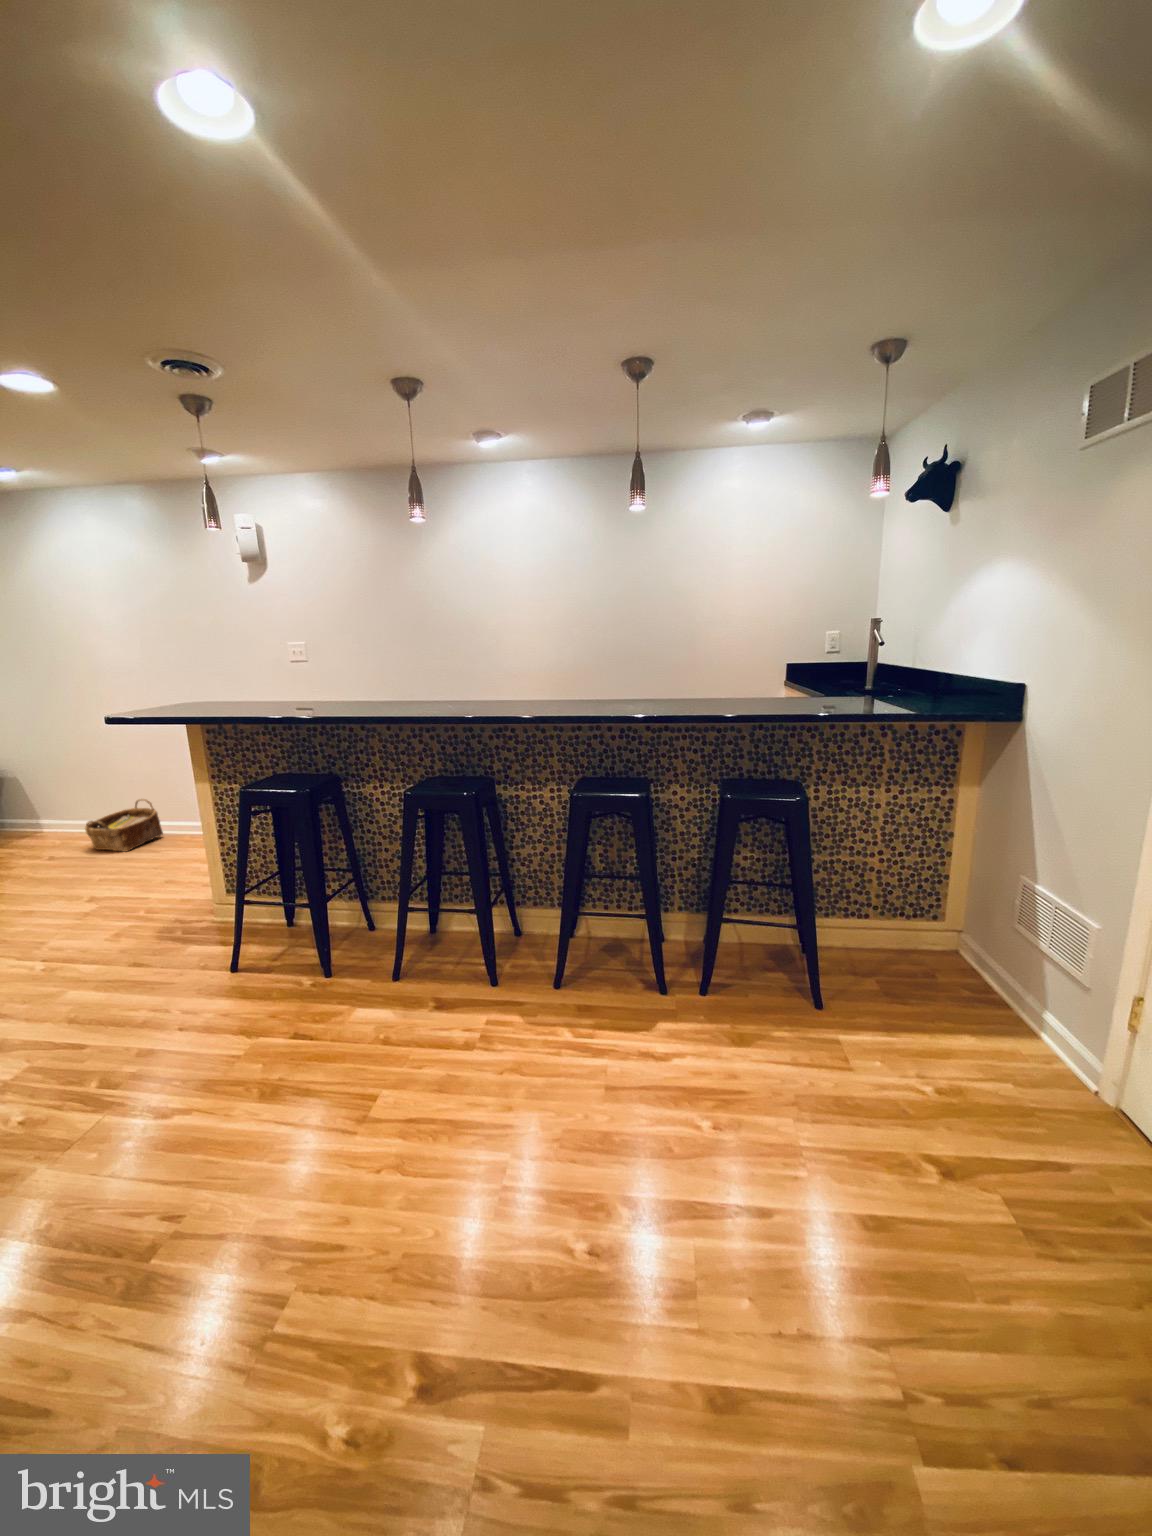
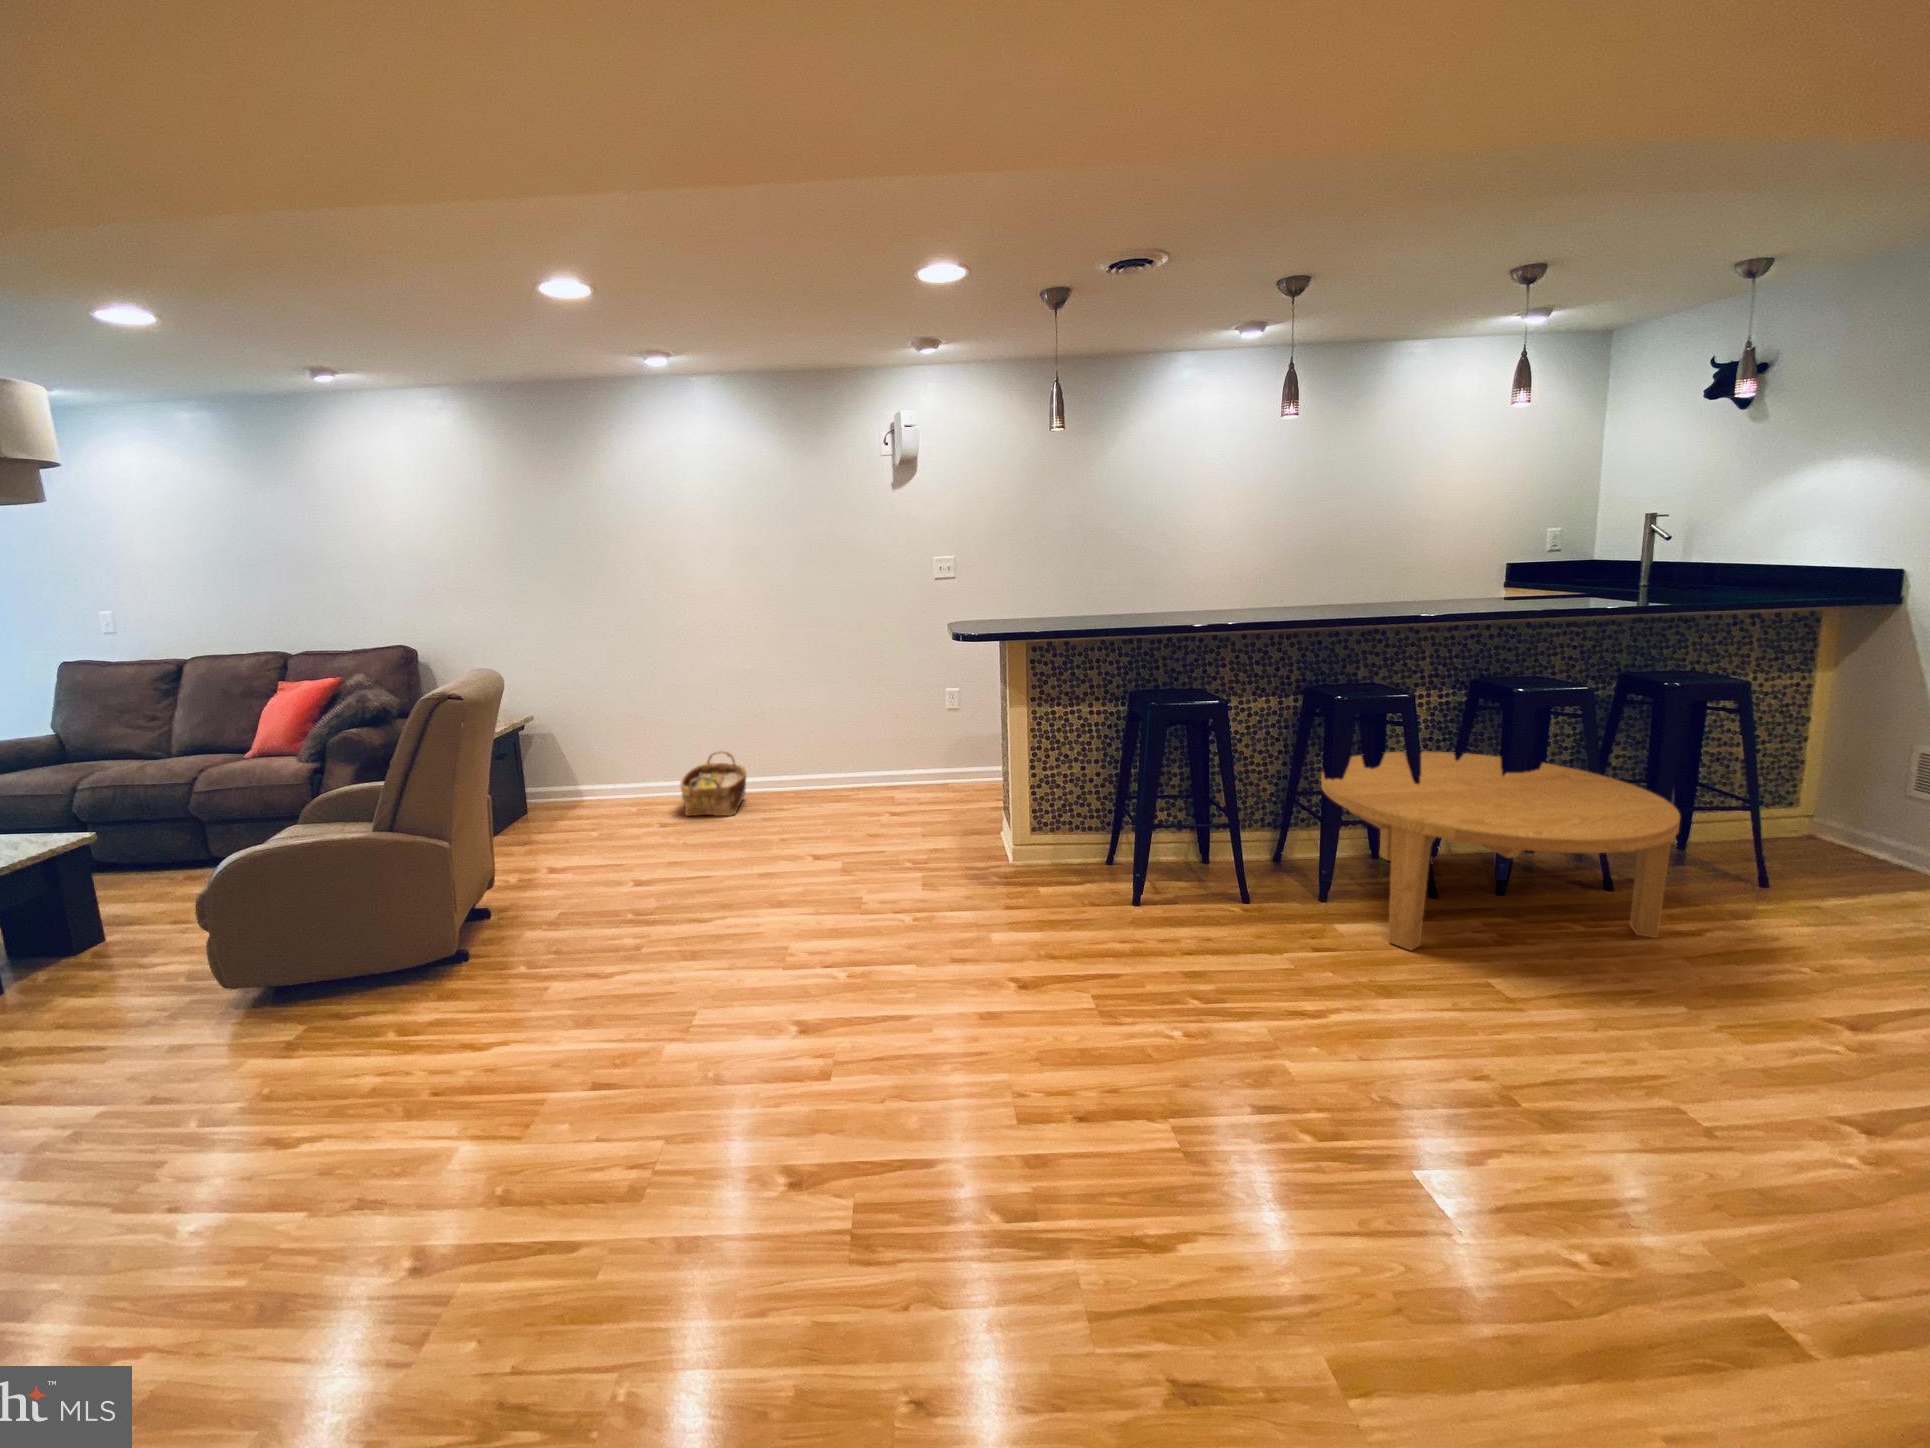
coffee table: none [344,842,646,1066] -> present [1321,751,1680,950]

